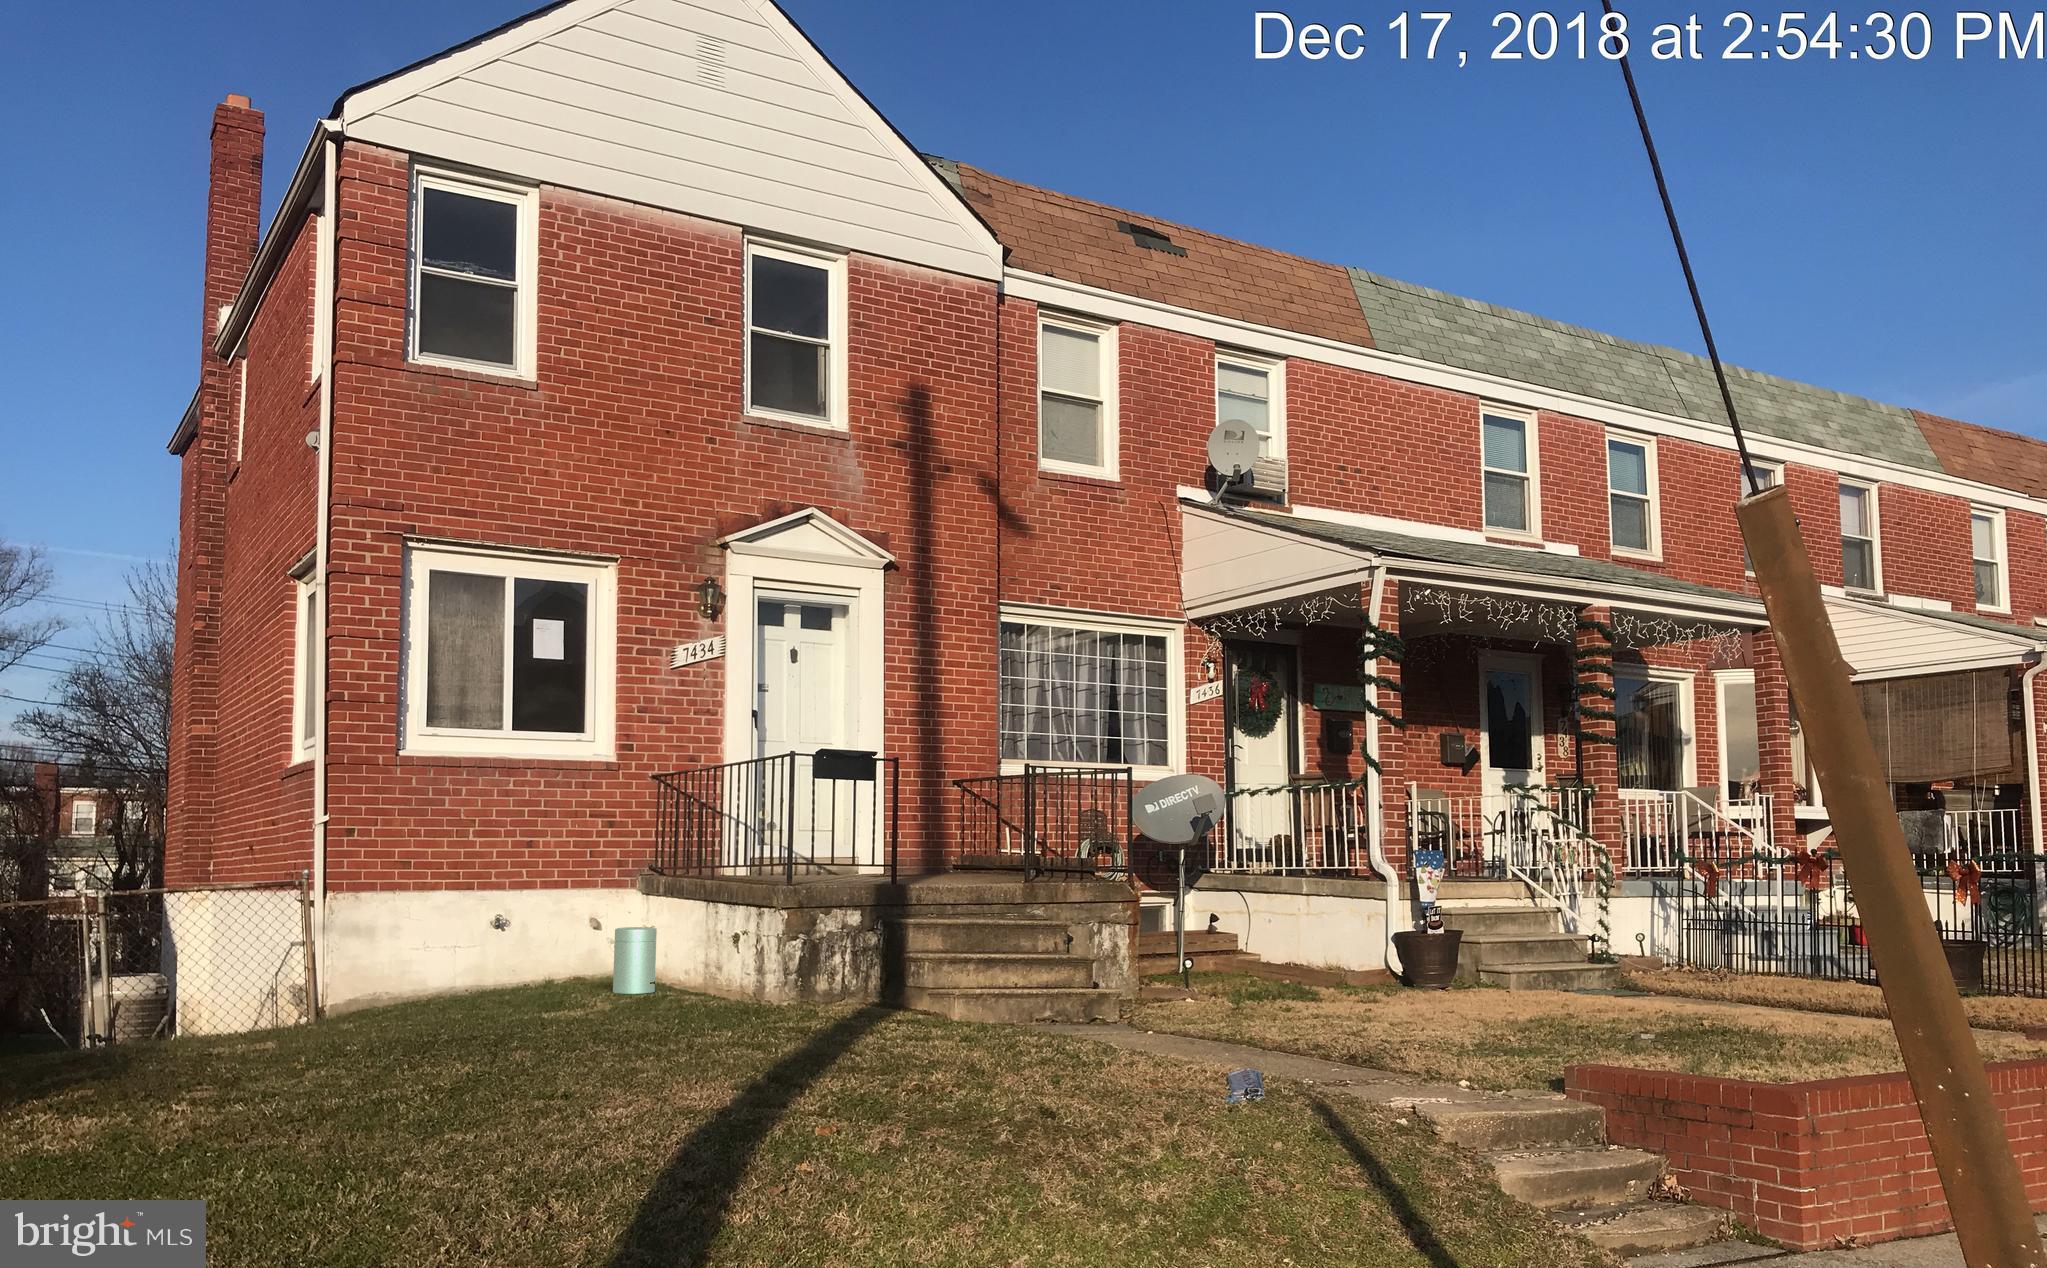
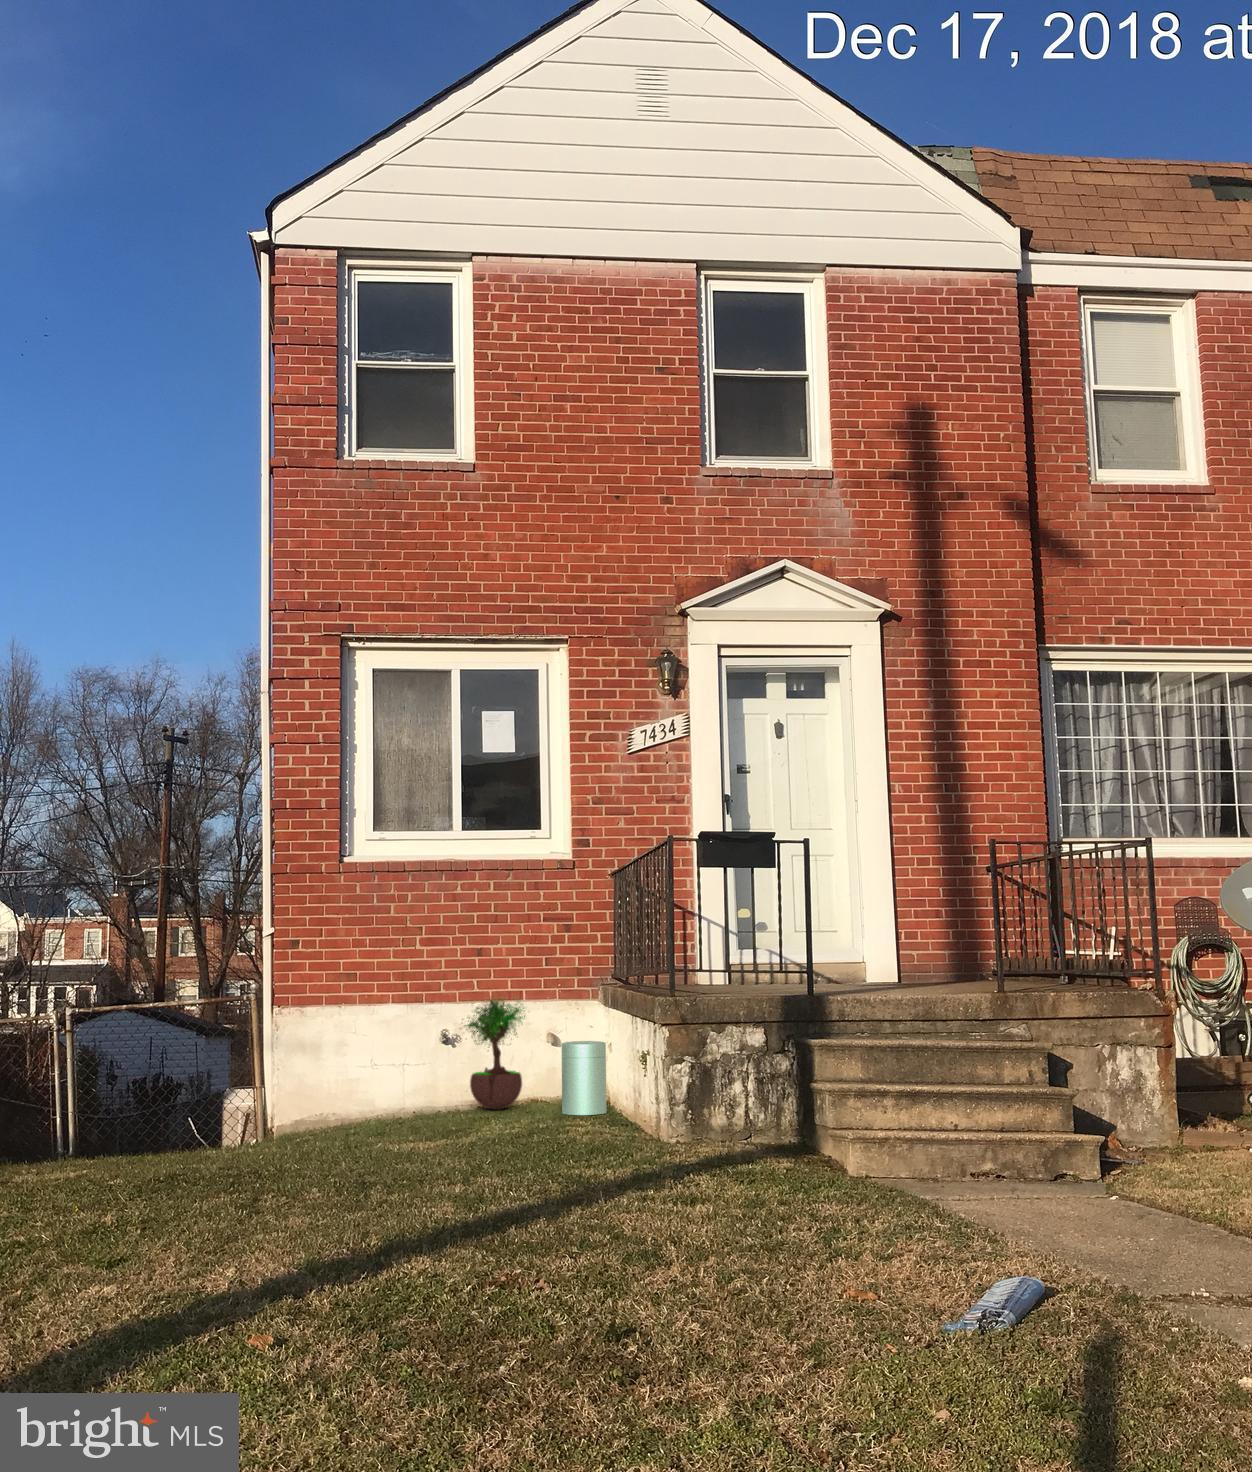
potted tree: none [517,878,583,992] -> present [461,995,525,1110]

